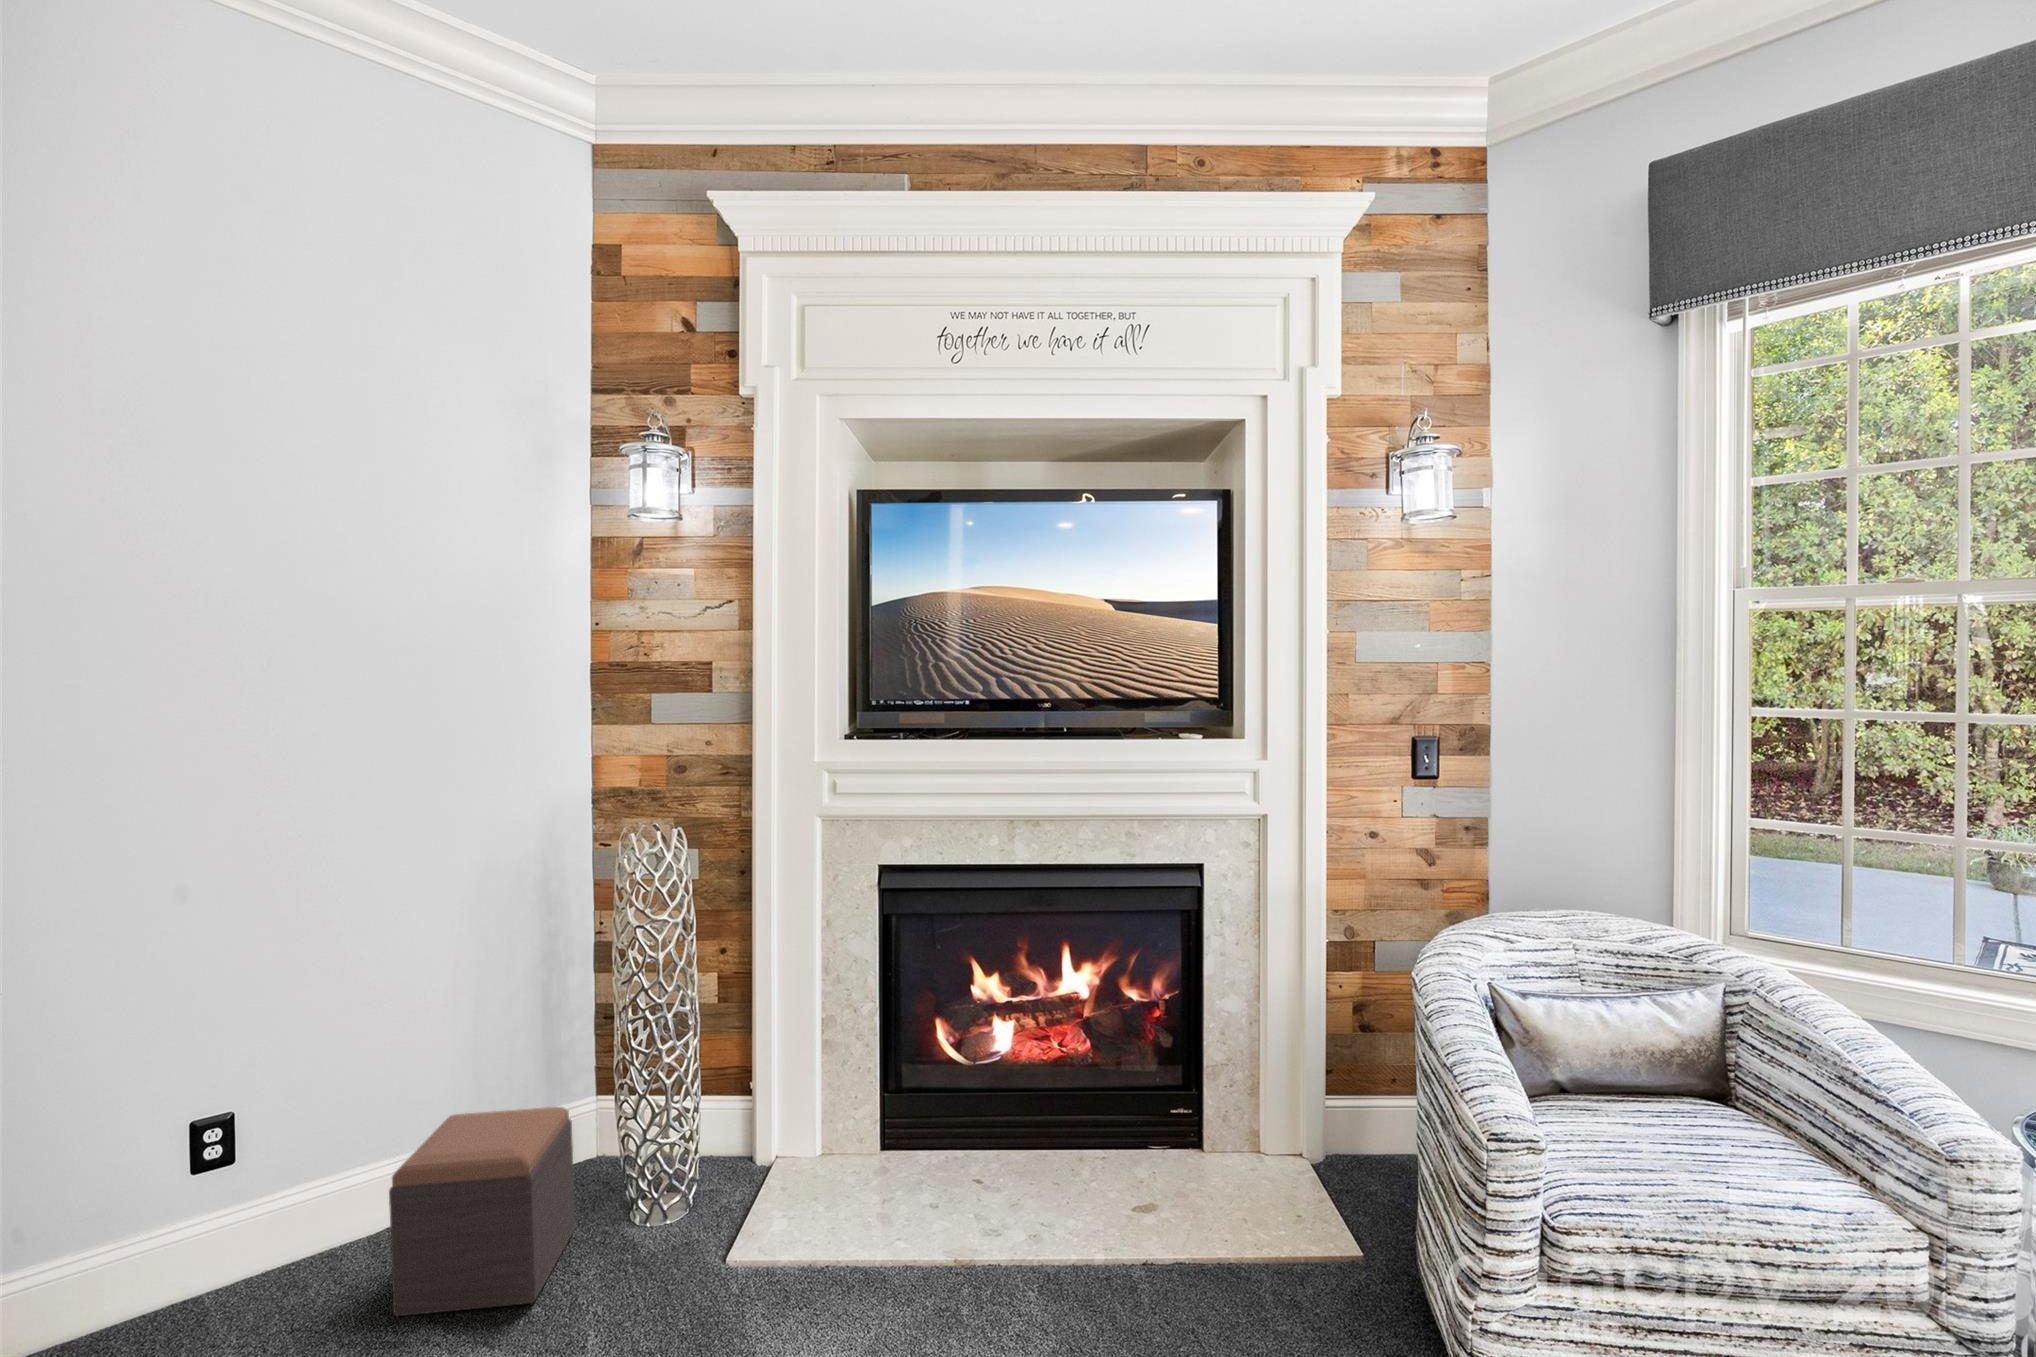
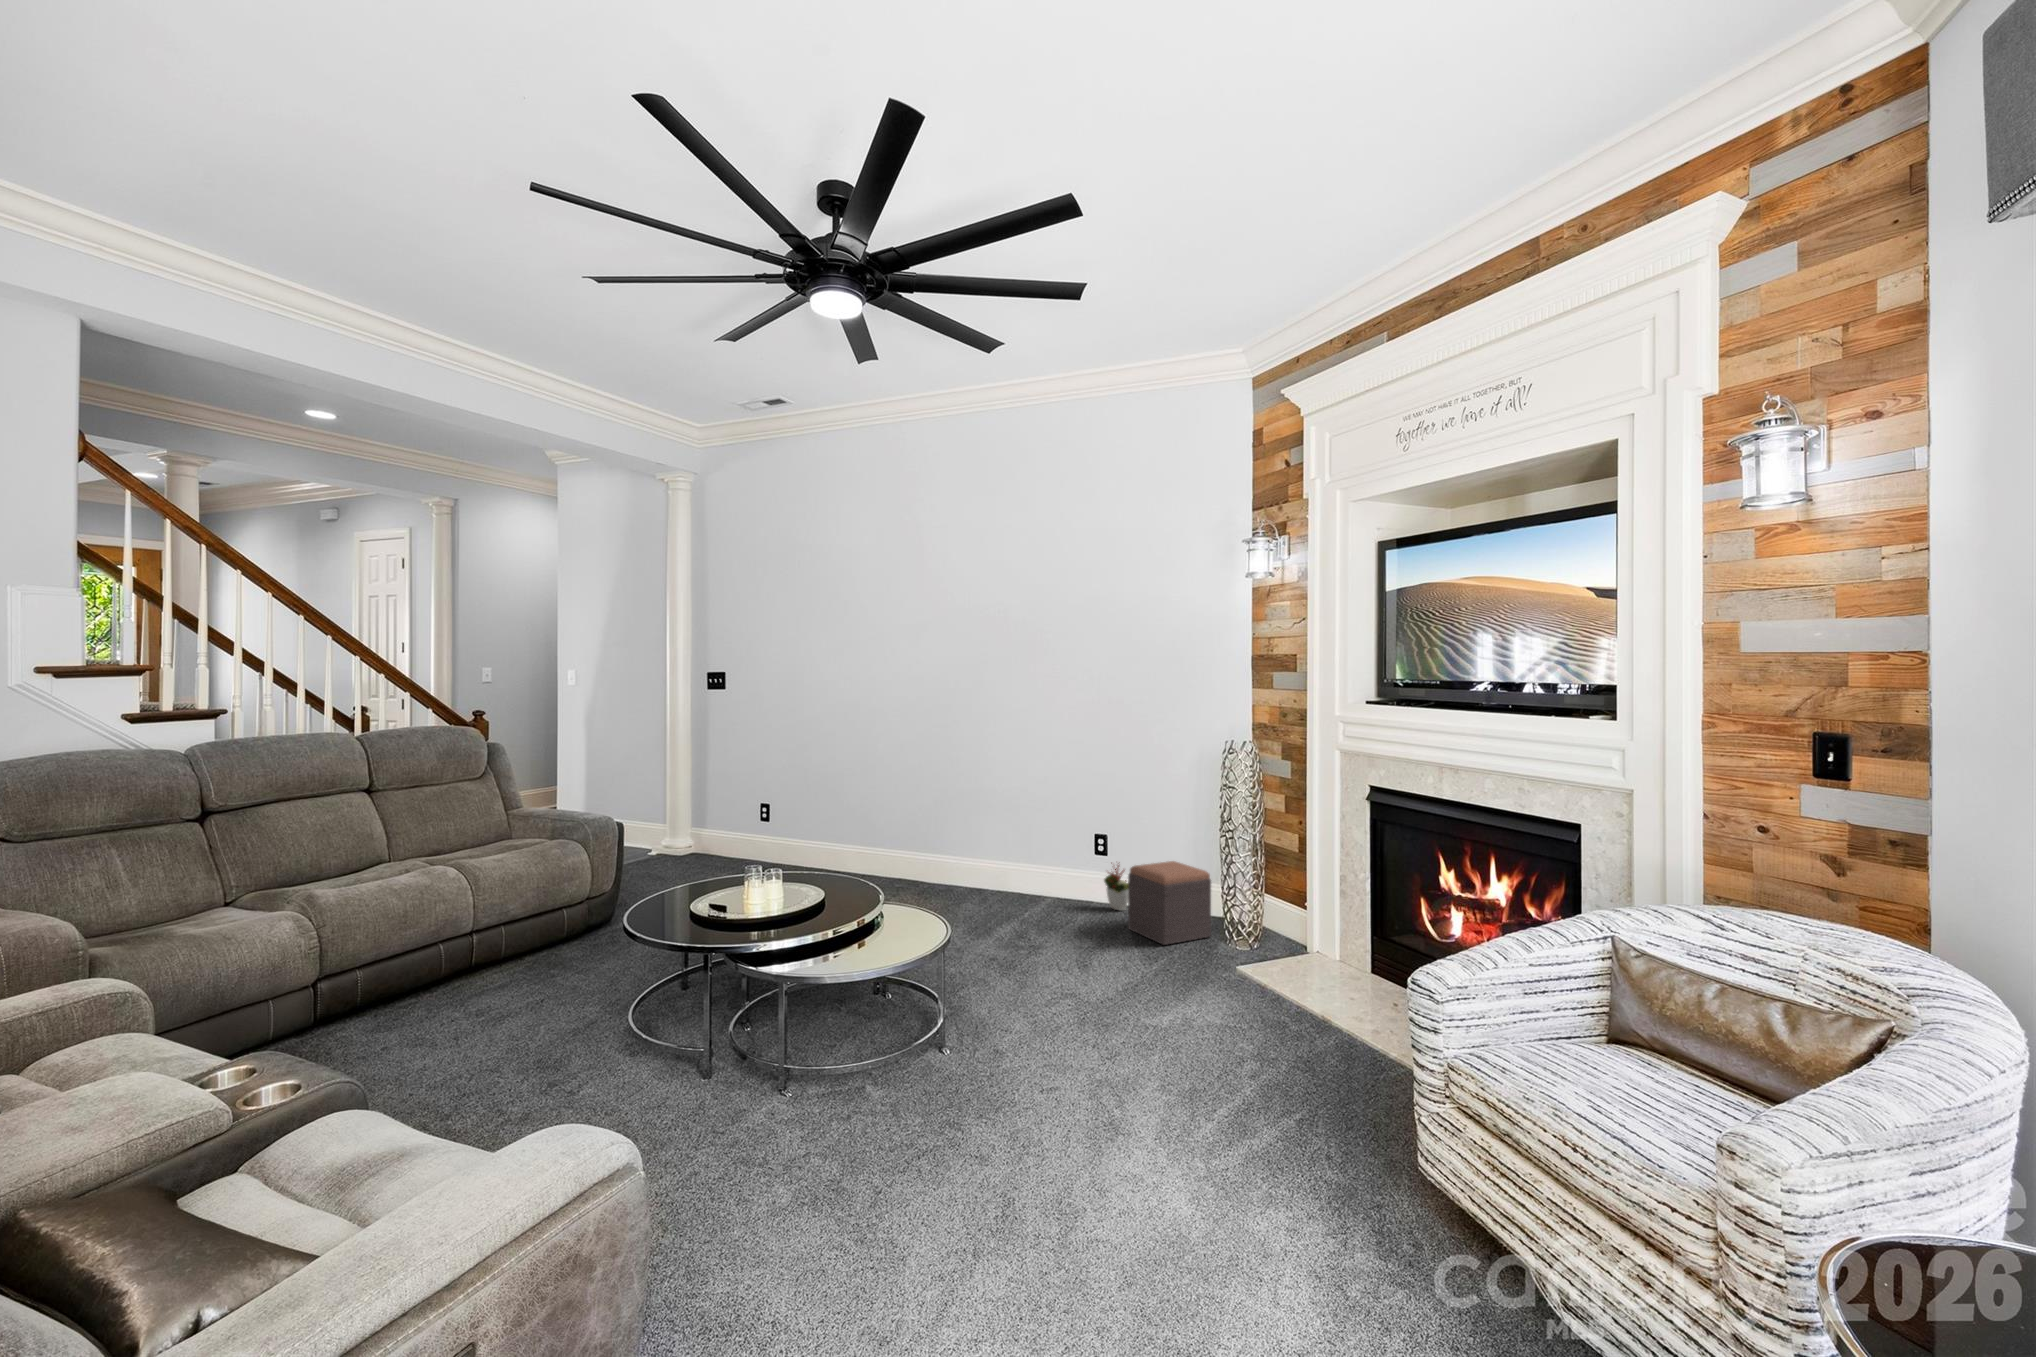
decorative plant: none [230,1173,317,1292] -> present [1104,865,1128,911]

